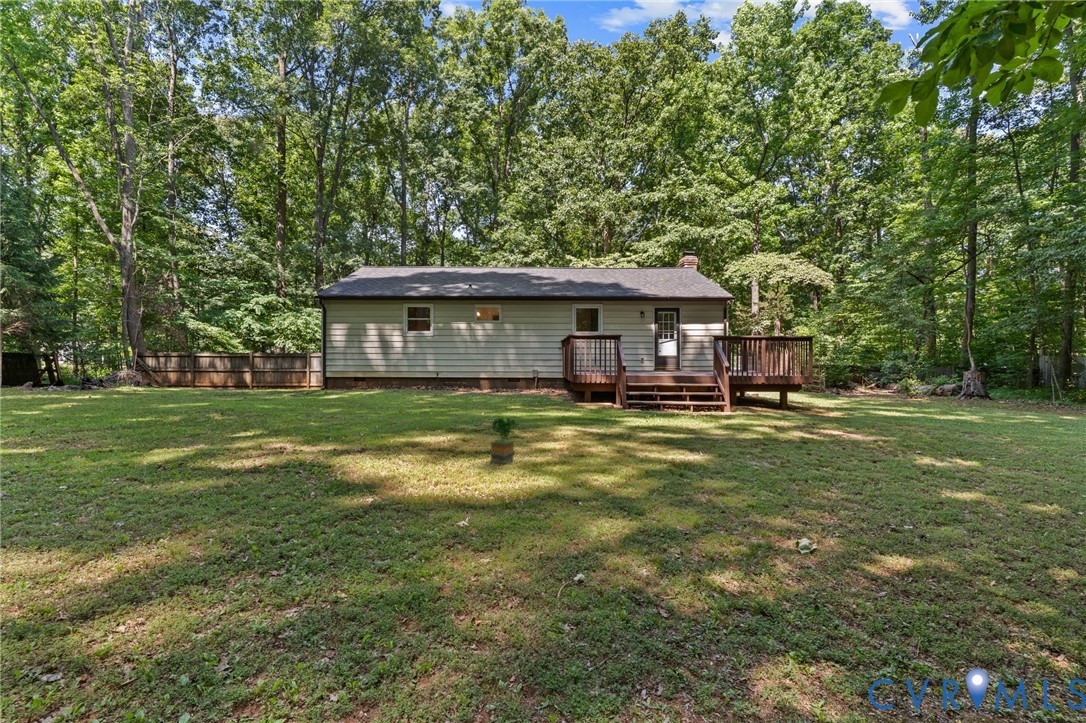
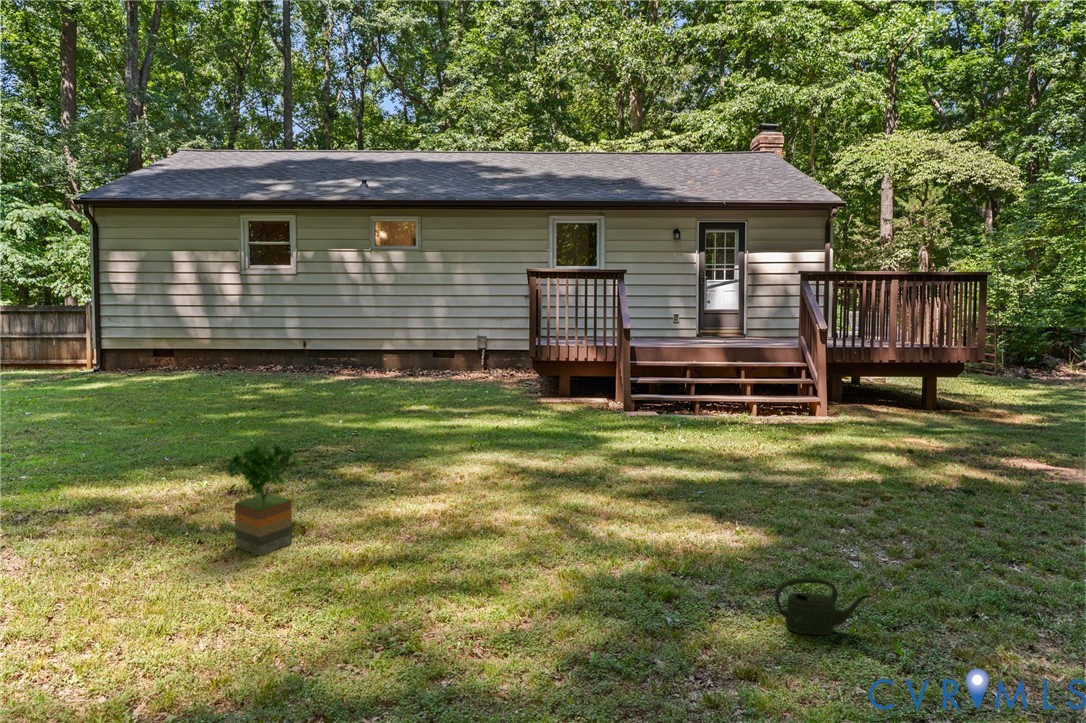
watering can: none [724,466,761,488] -> present [775,578,869,635]

